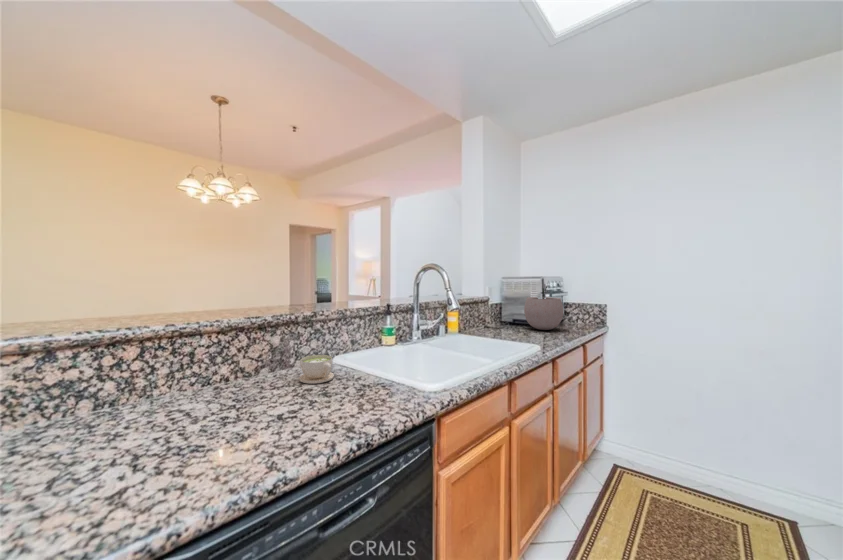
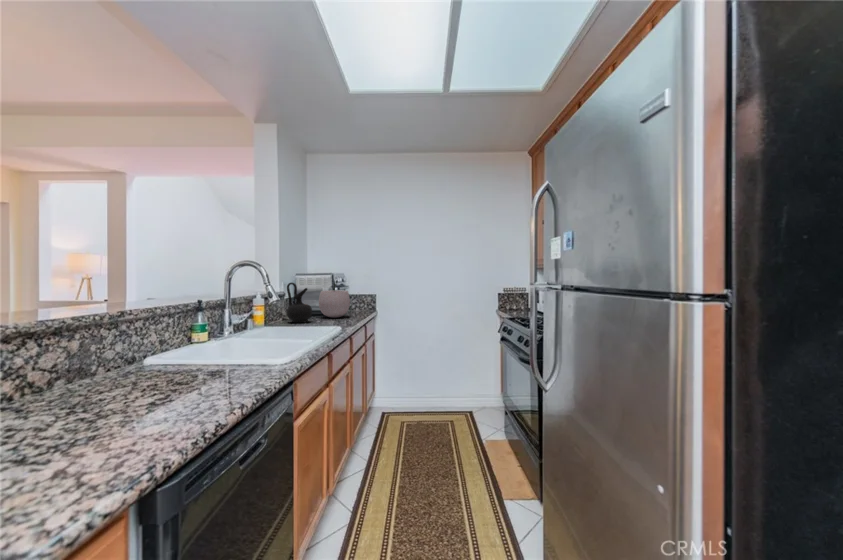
ceramic jug: none [486,287,514,333] -> present [287,283,312,323]
coffee cup: present [299,355,334,384] -> none [124,353,171,382]

